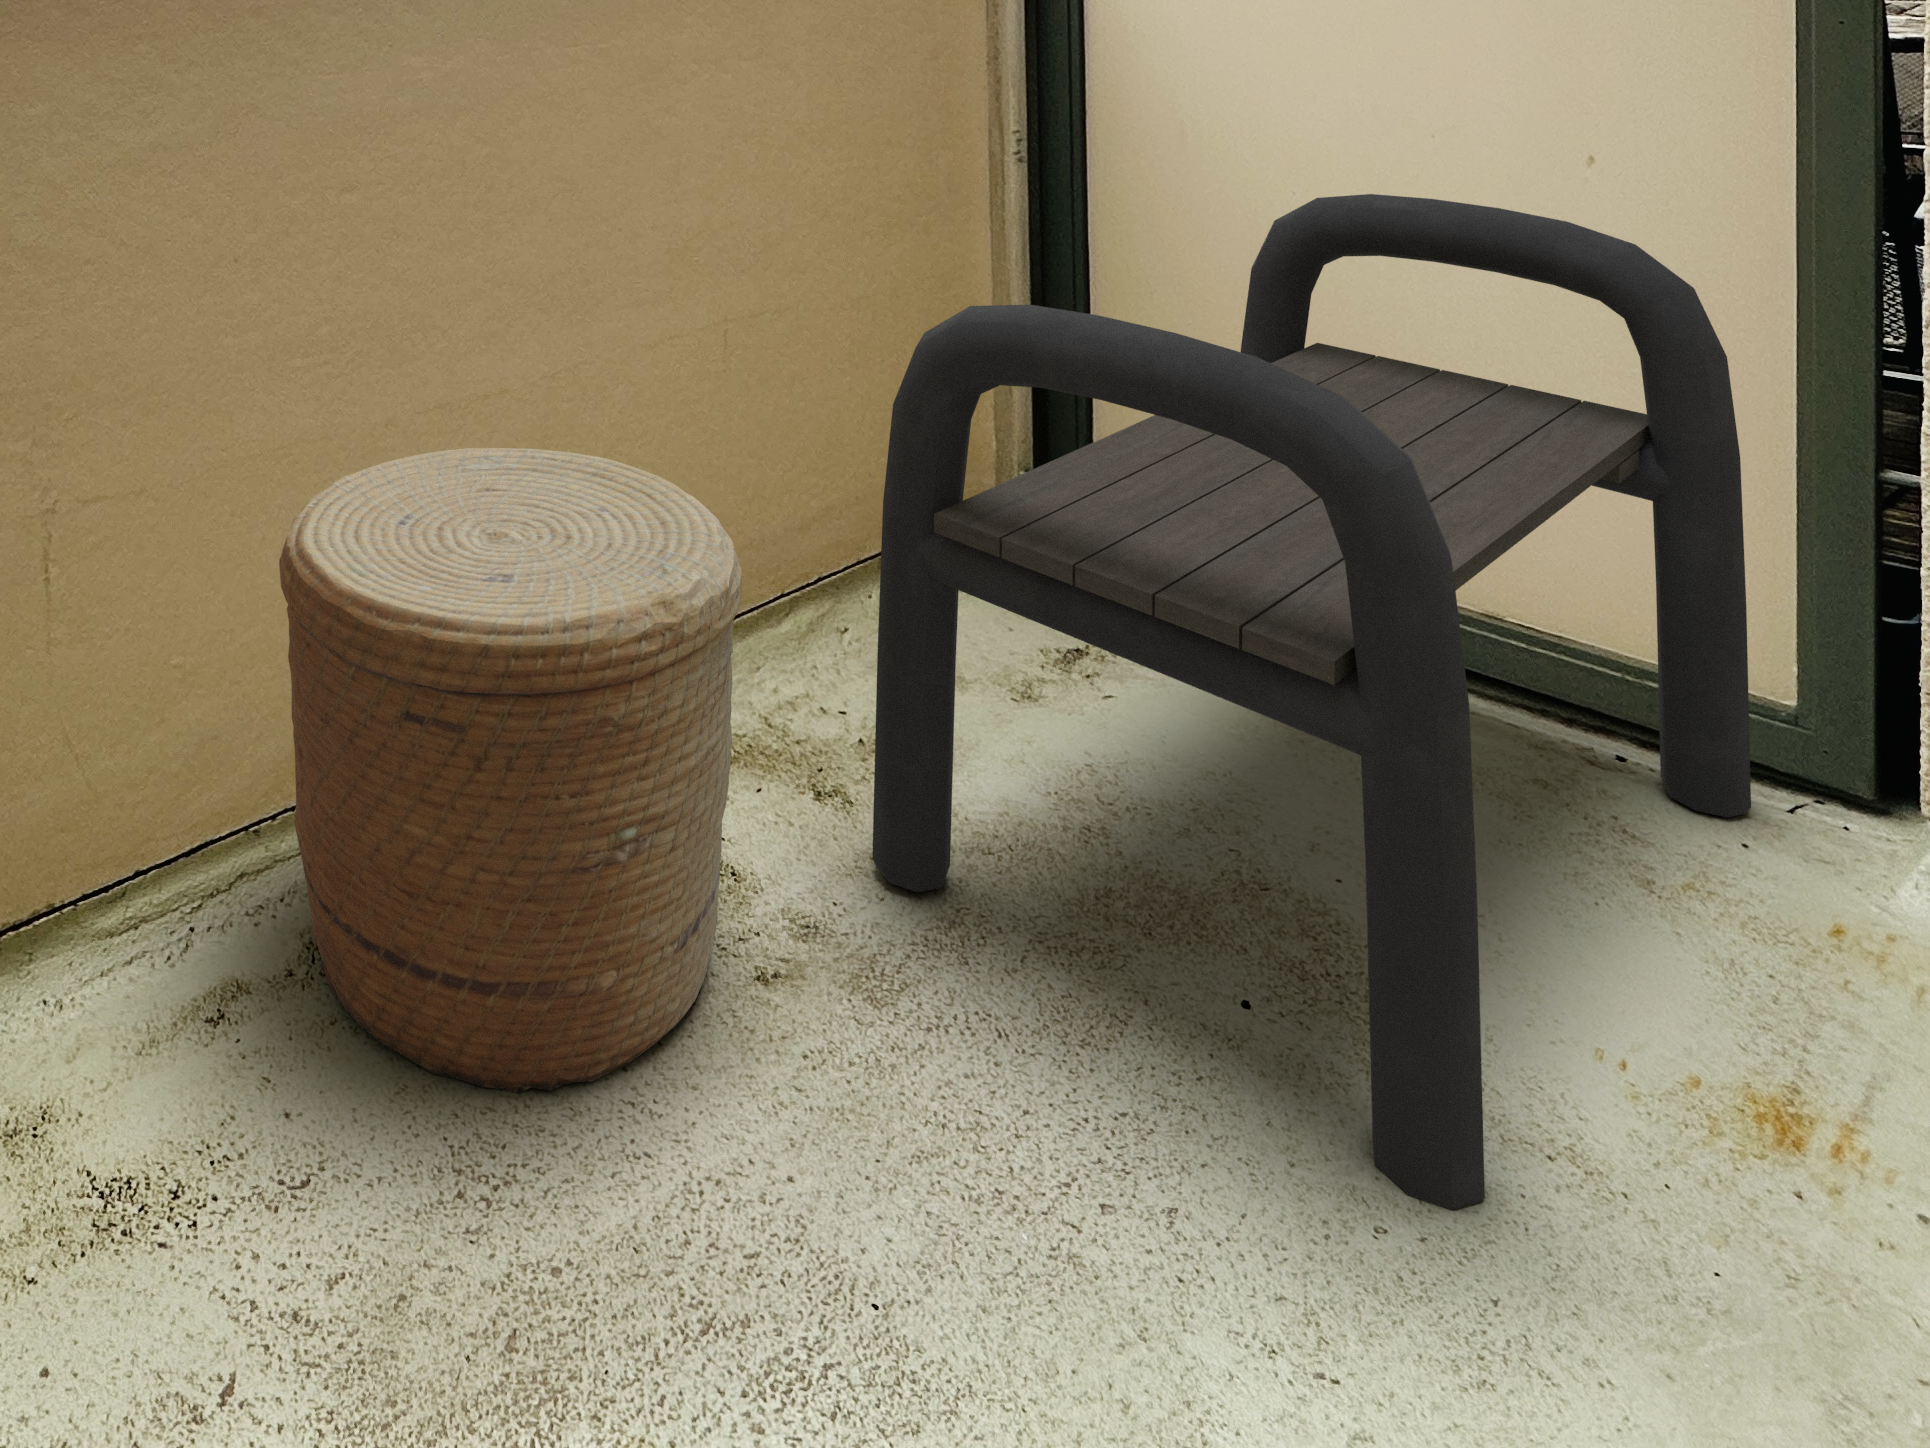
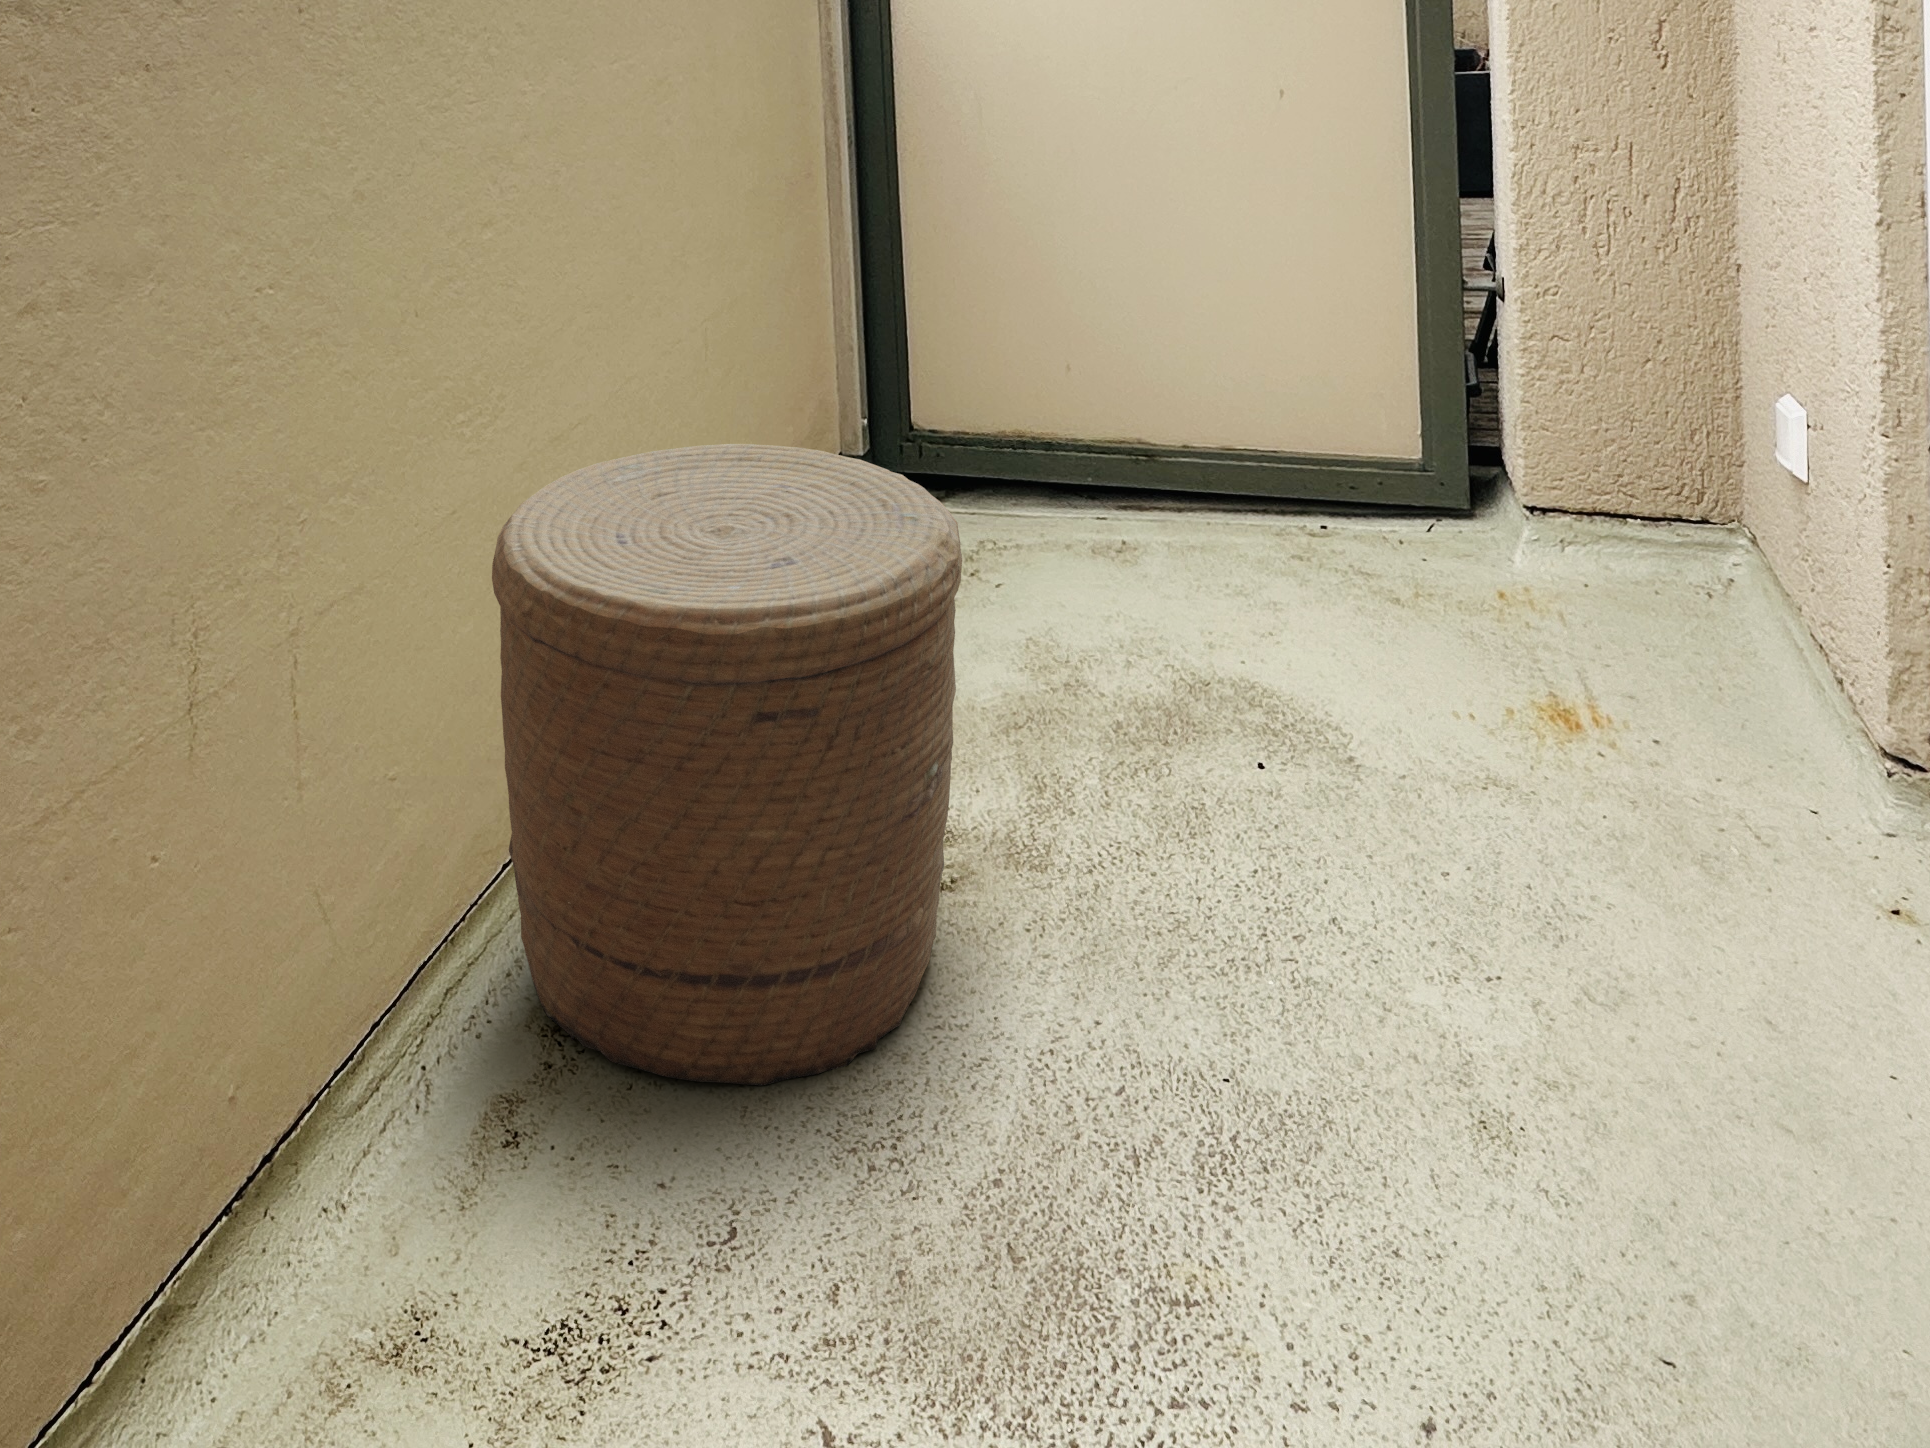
bench: present [872,194,1751,1210] -> none [958,127,1476,852]

